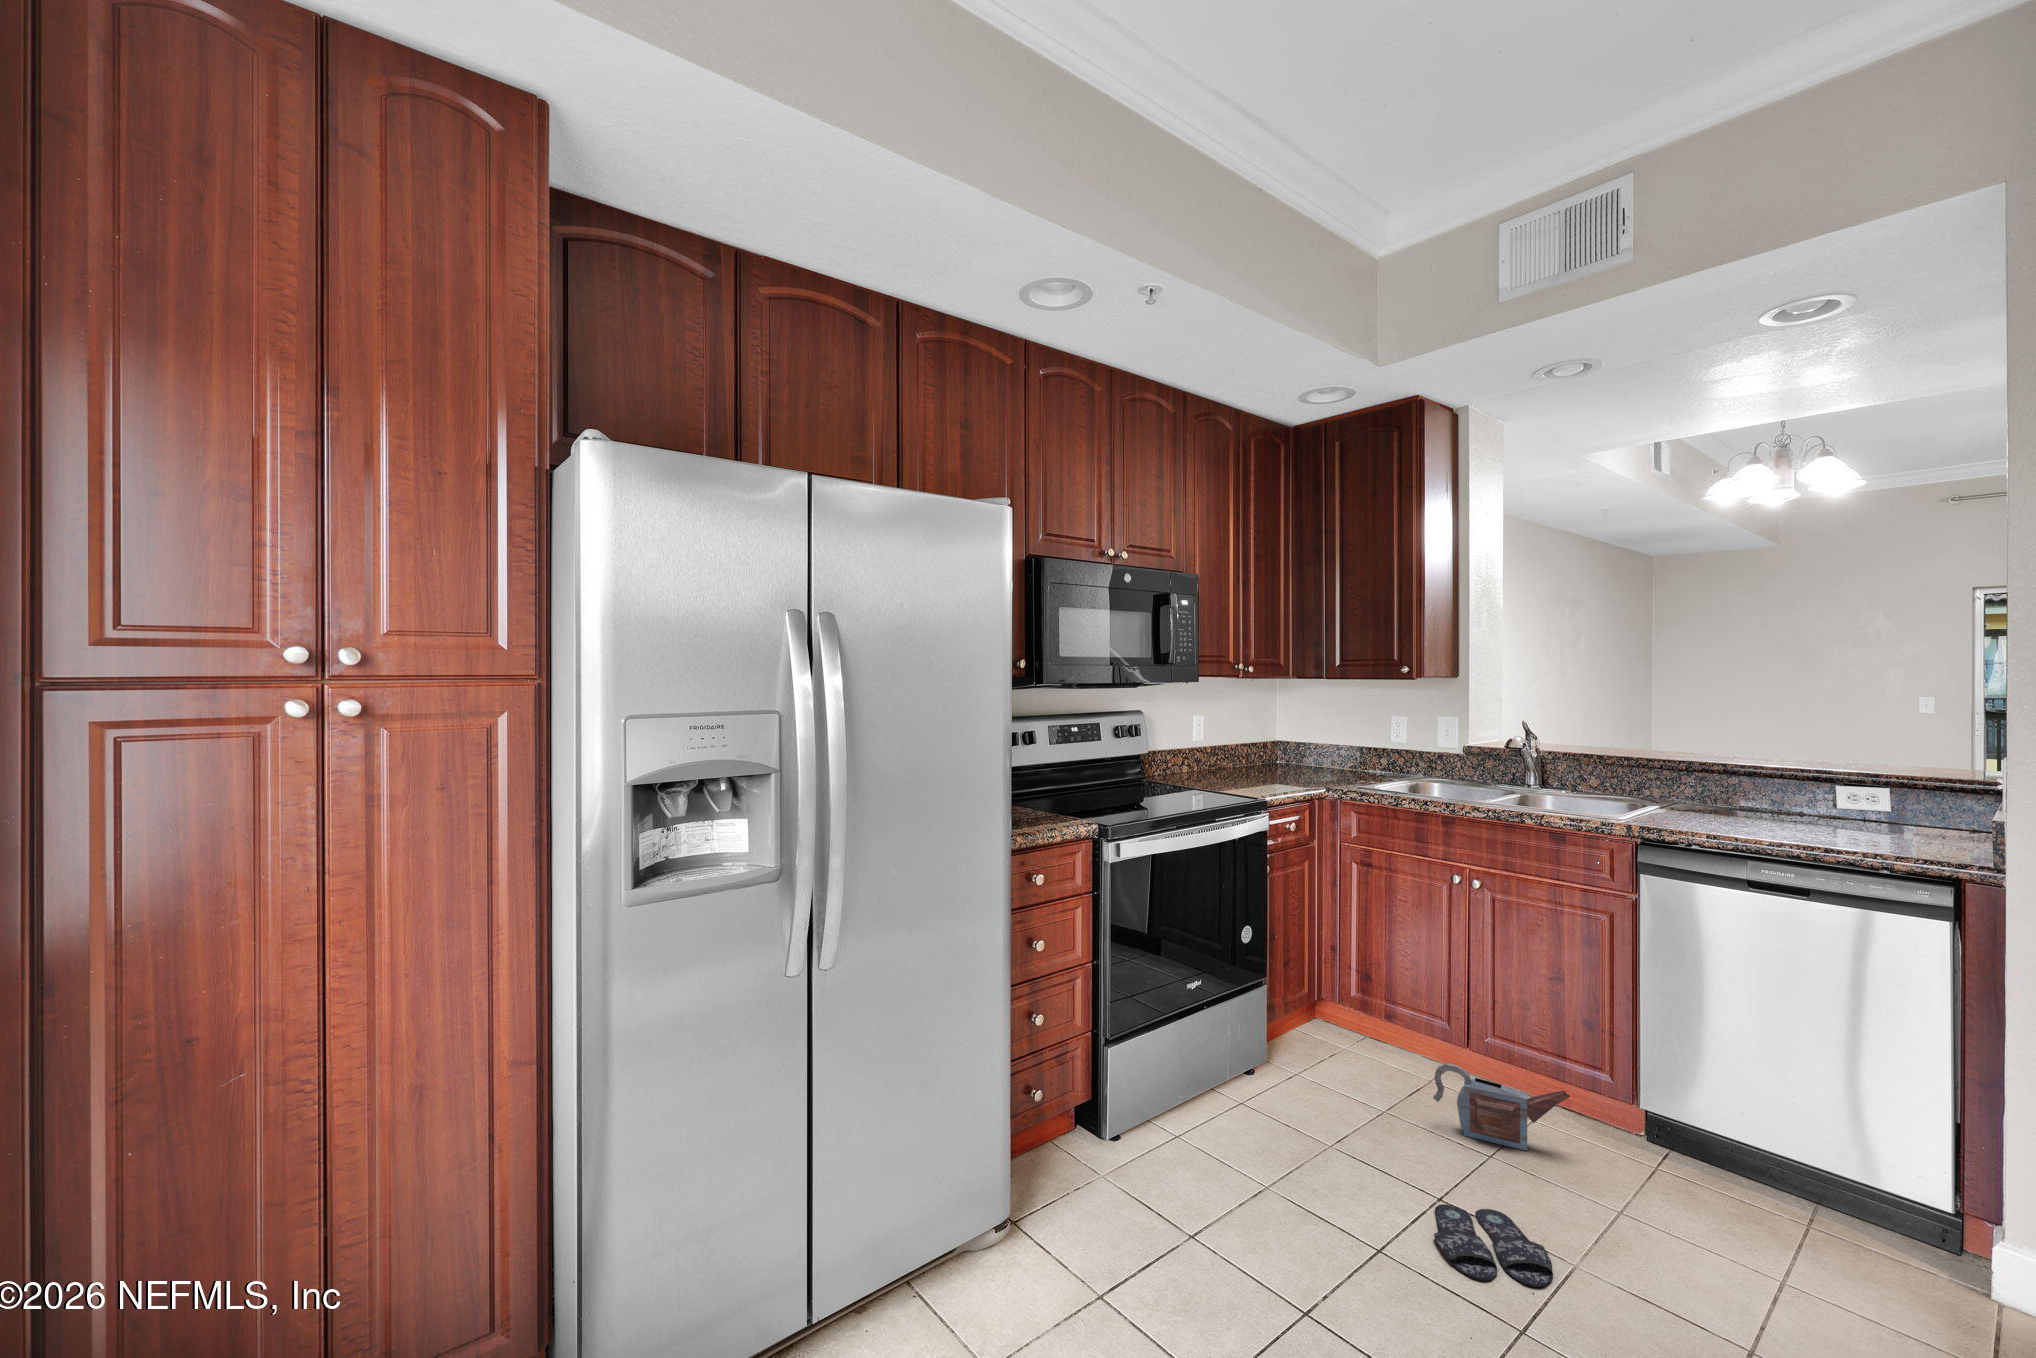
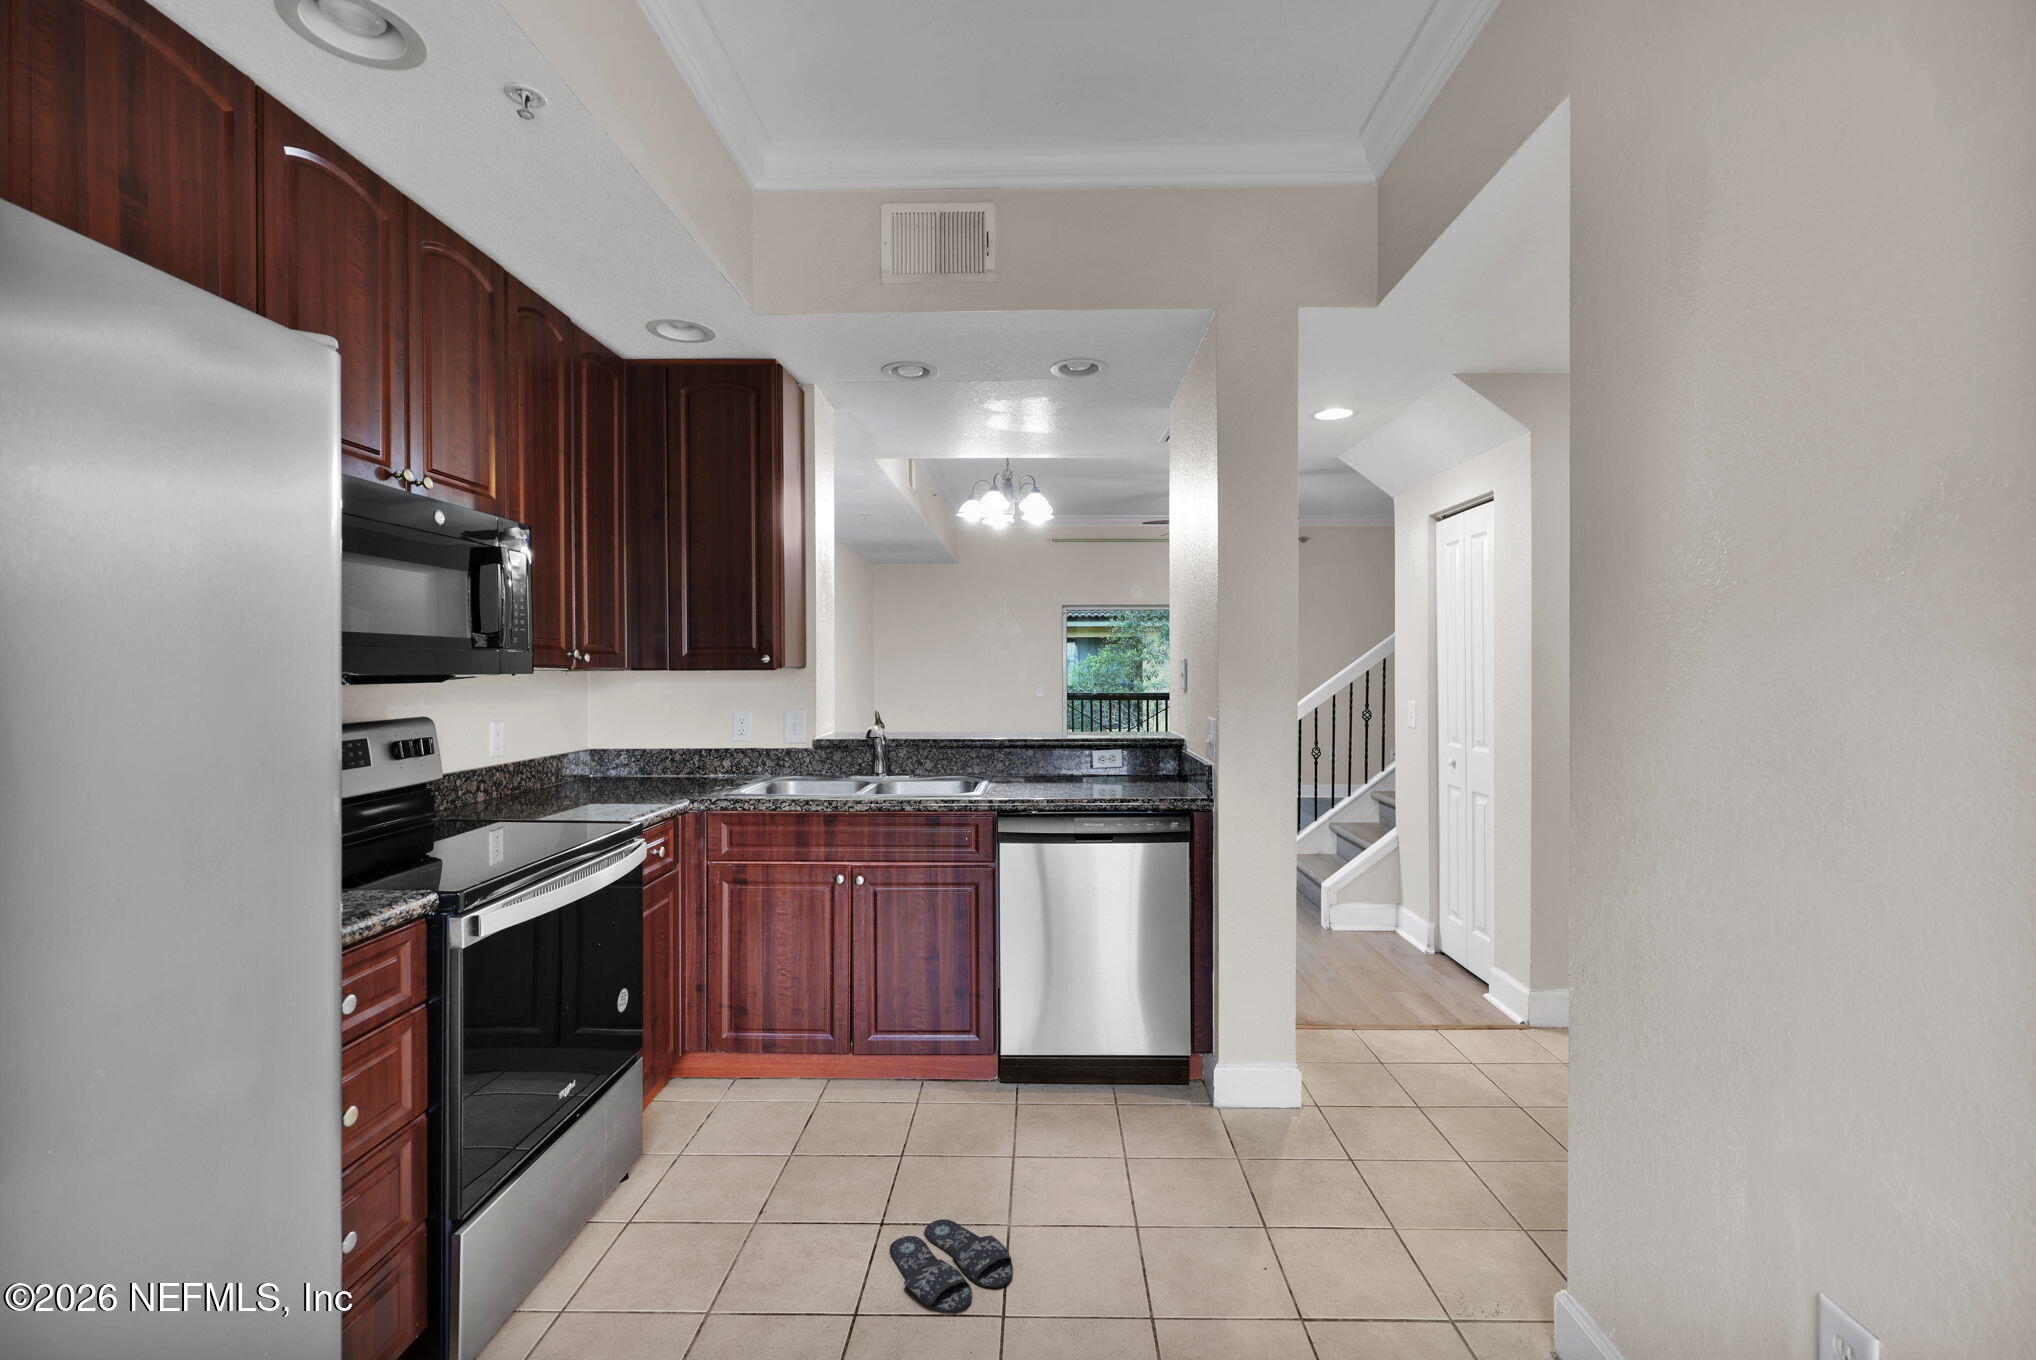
watering can: present [1433,1063,1570,1151] -> none [844,1066,965,1150]

